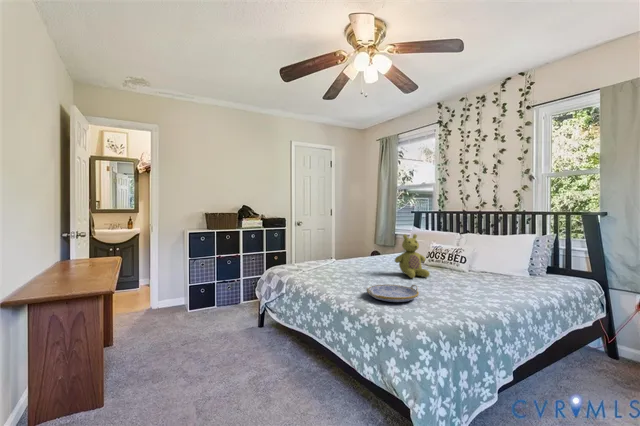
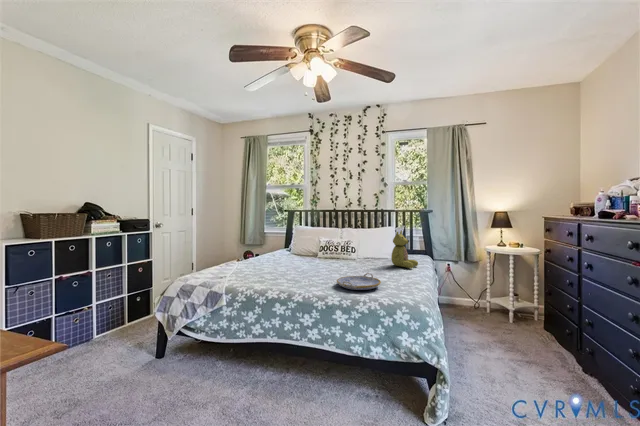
stuffed bear: present [395,234,430,278] -> present [391,231,418,268]

